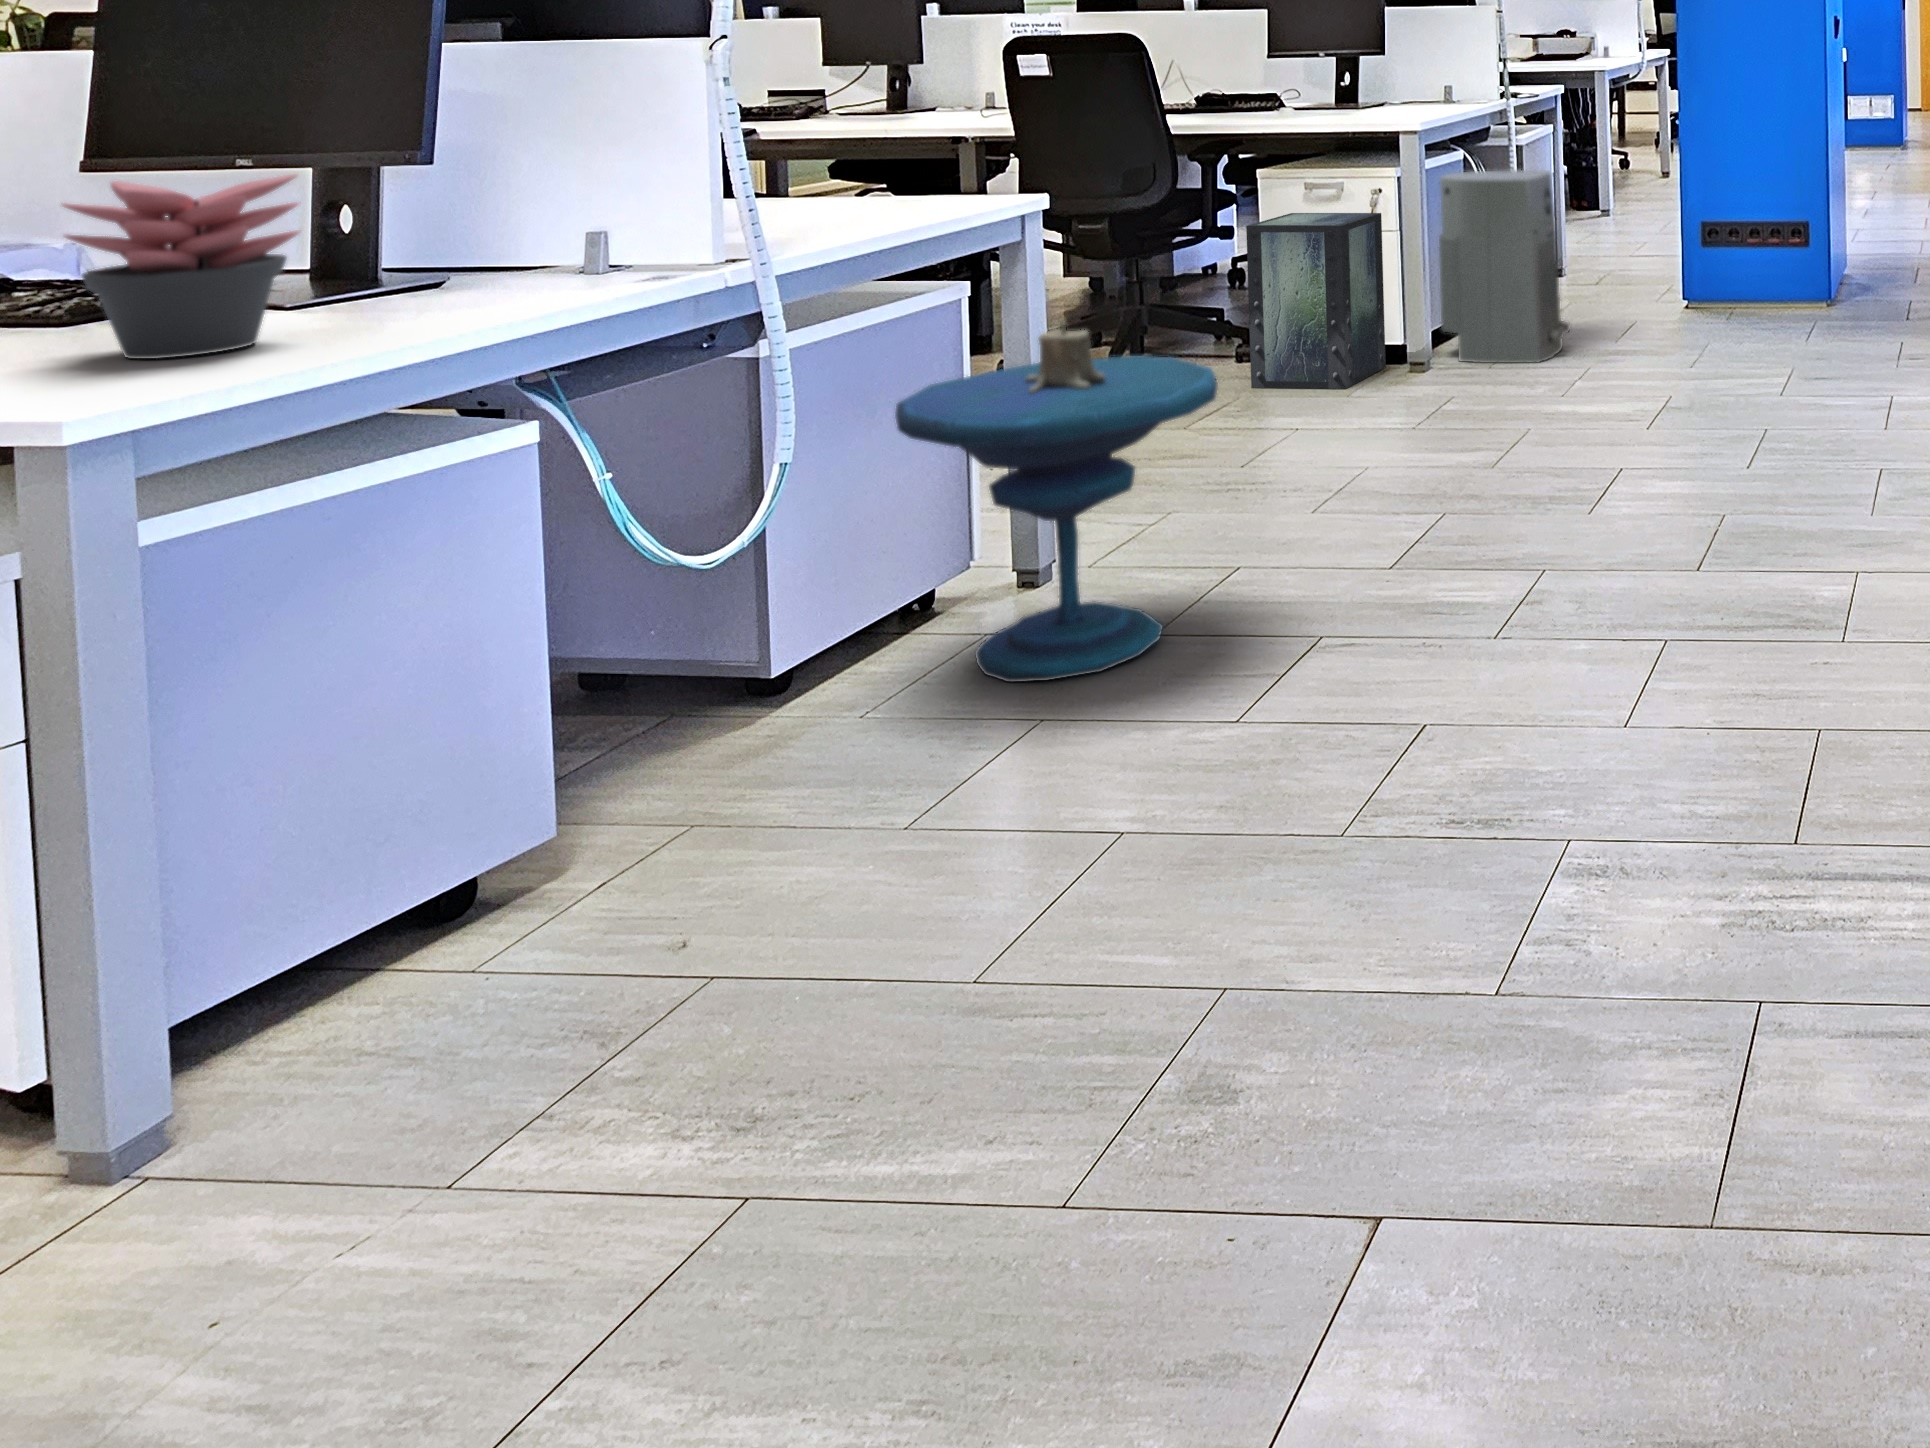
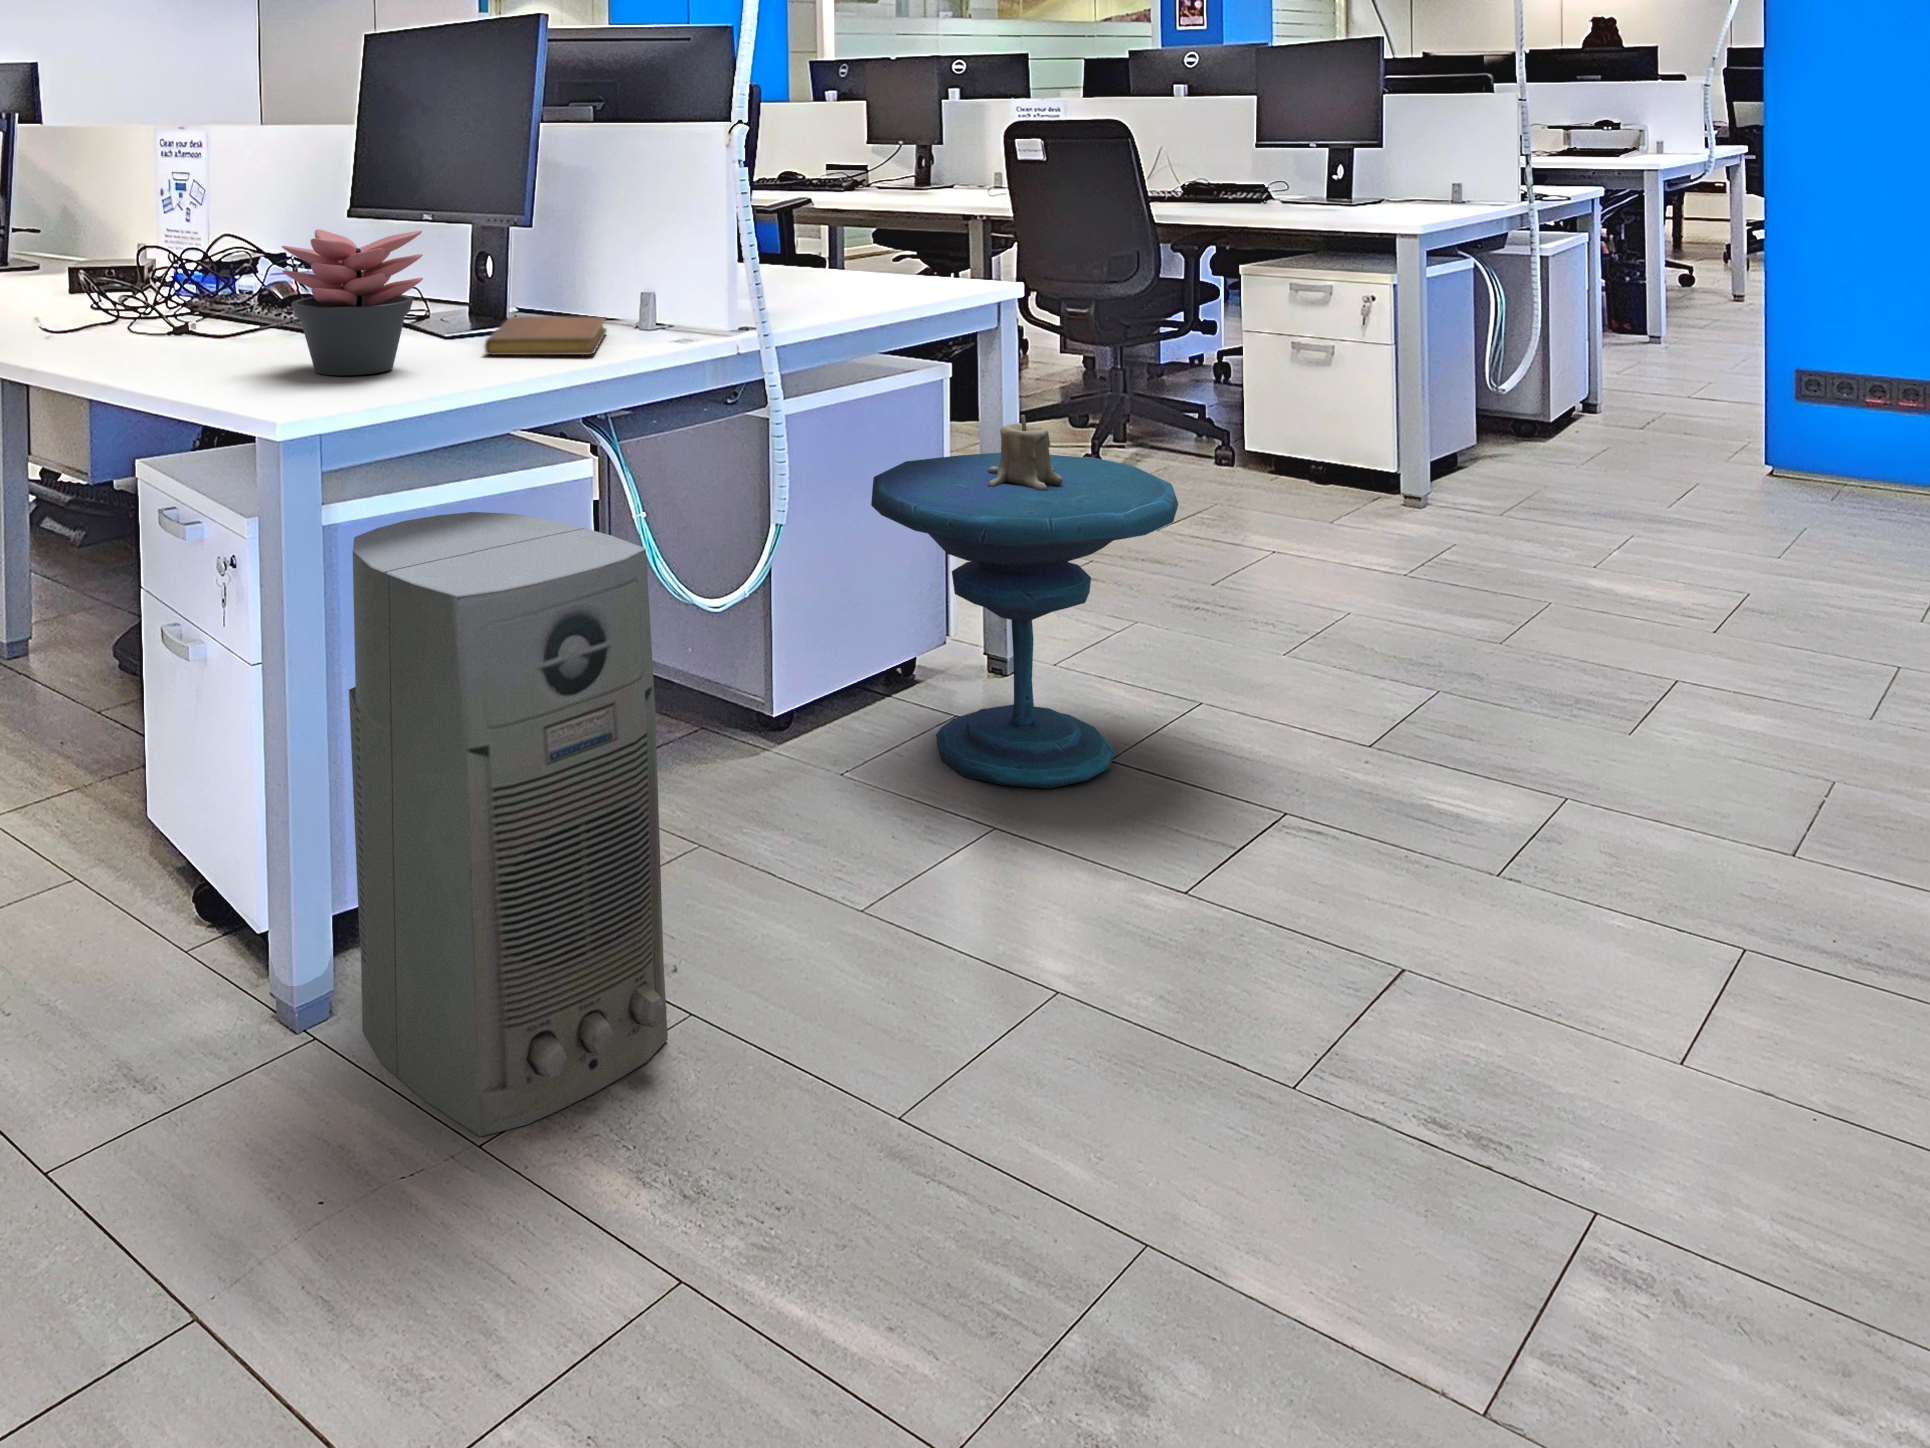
air purifier: present [1439,170,1570,363] -> present [349,512,668,1136]
storage box: present [1246,213,1386,389] -> none [1230,312,1378,509]
notebook: none [391,263,556,316] -> present [485,316,607,355]

